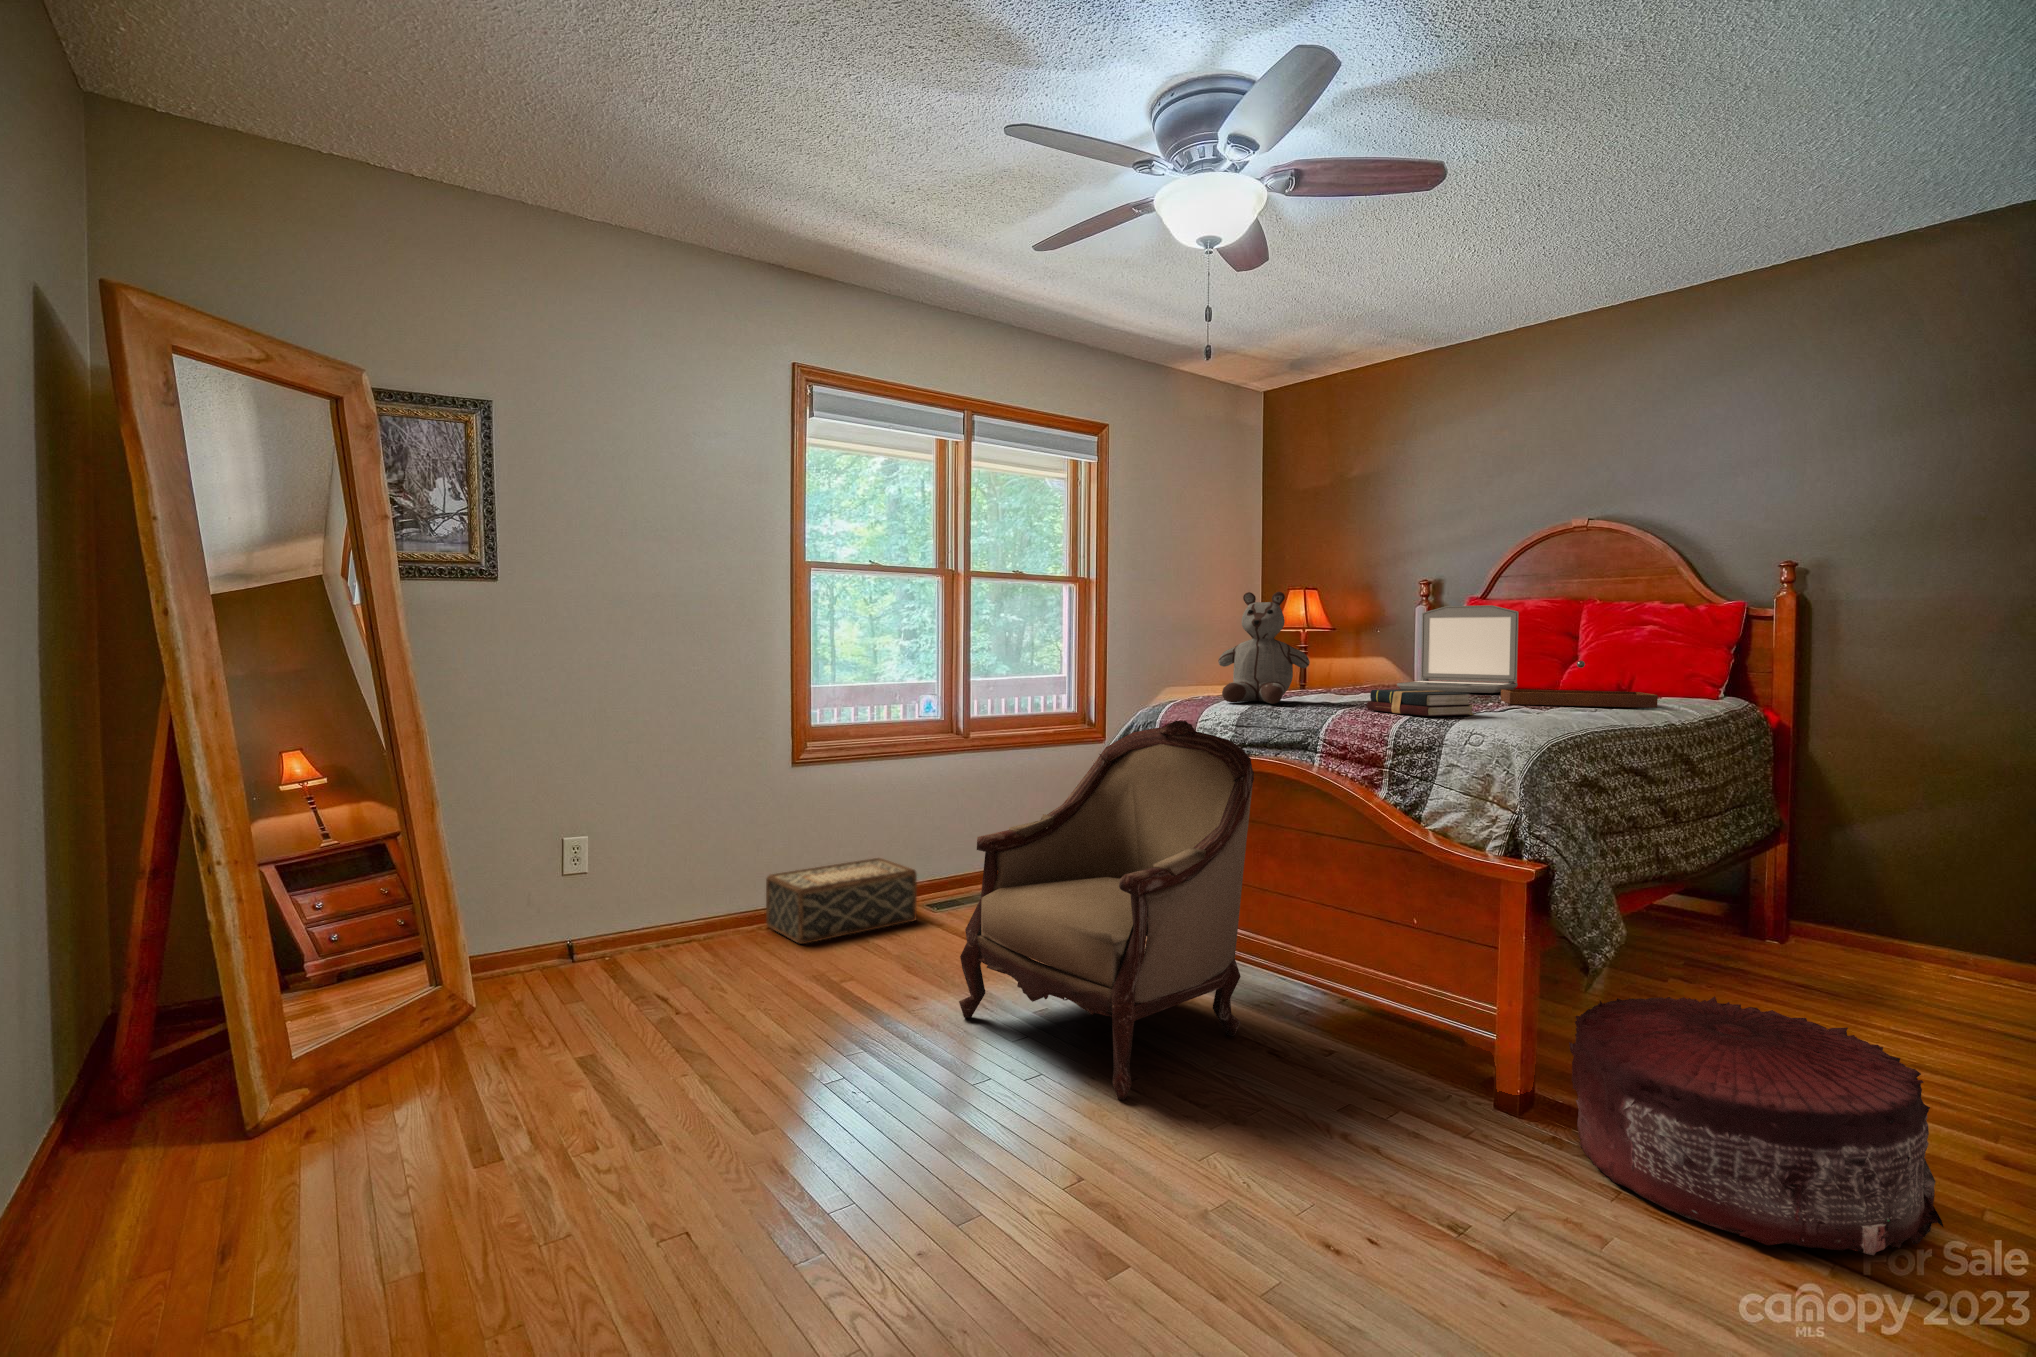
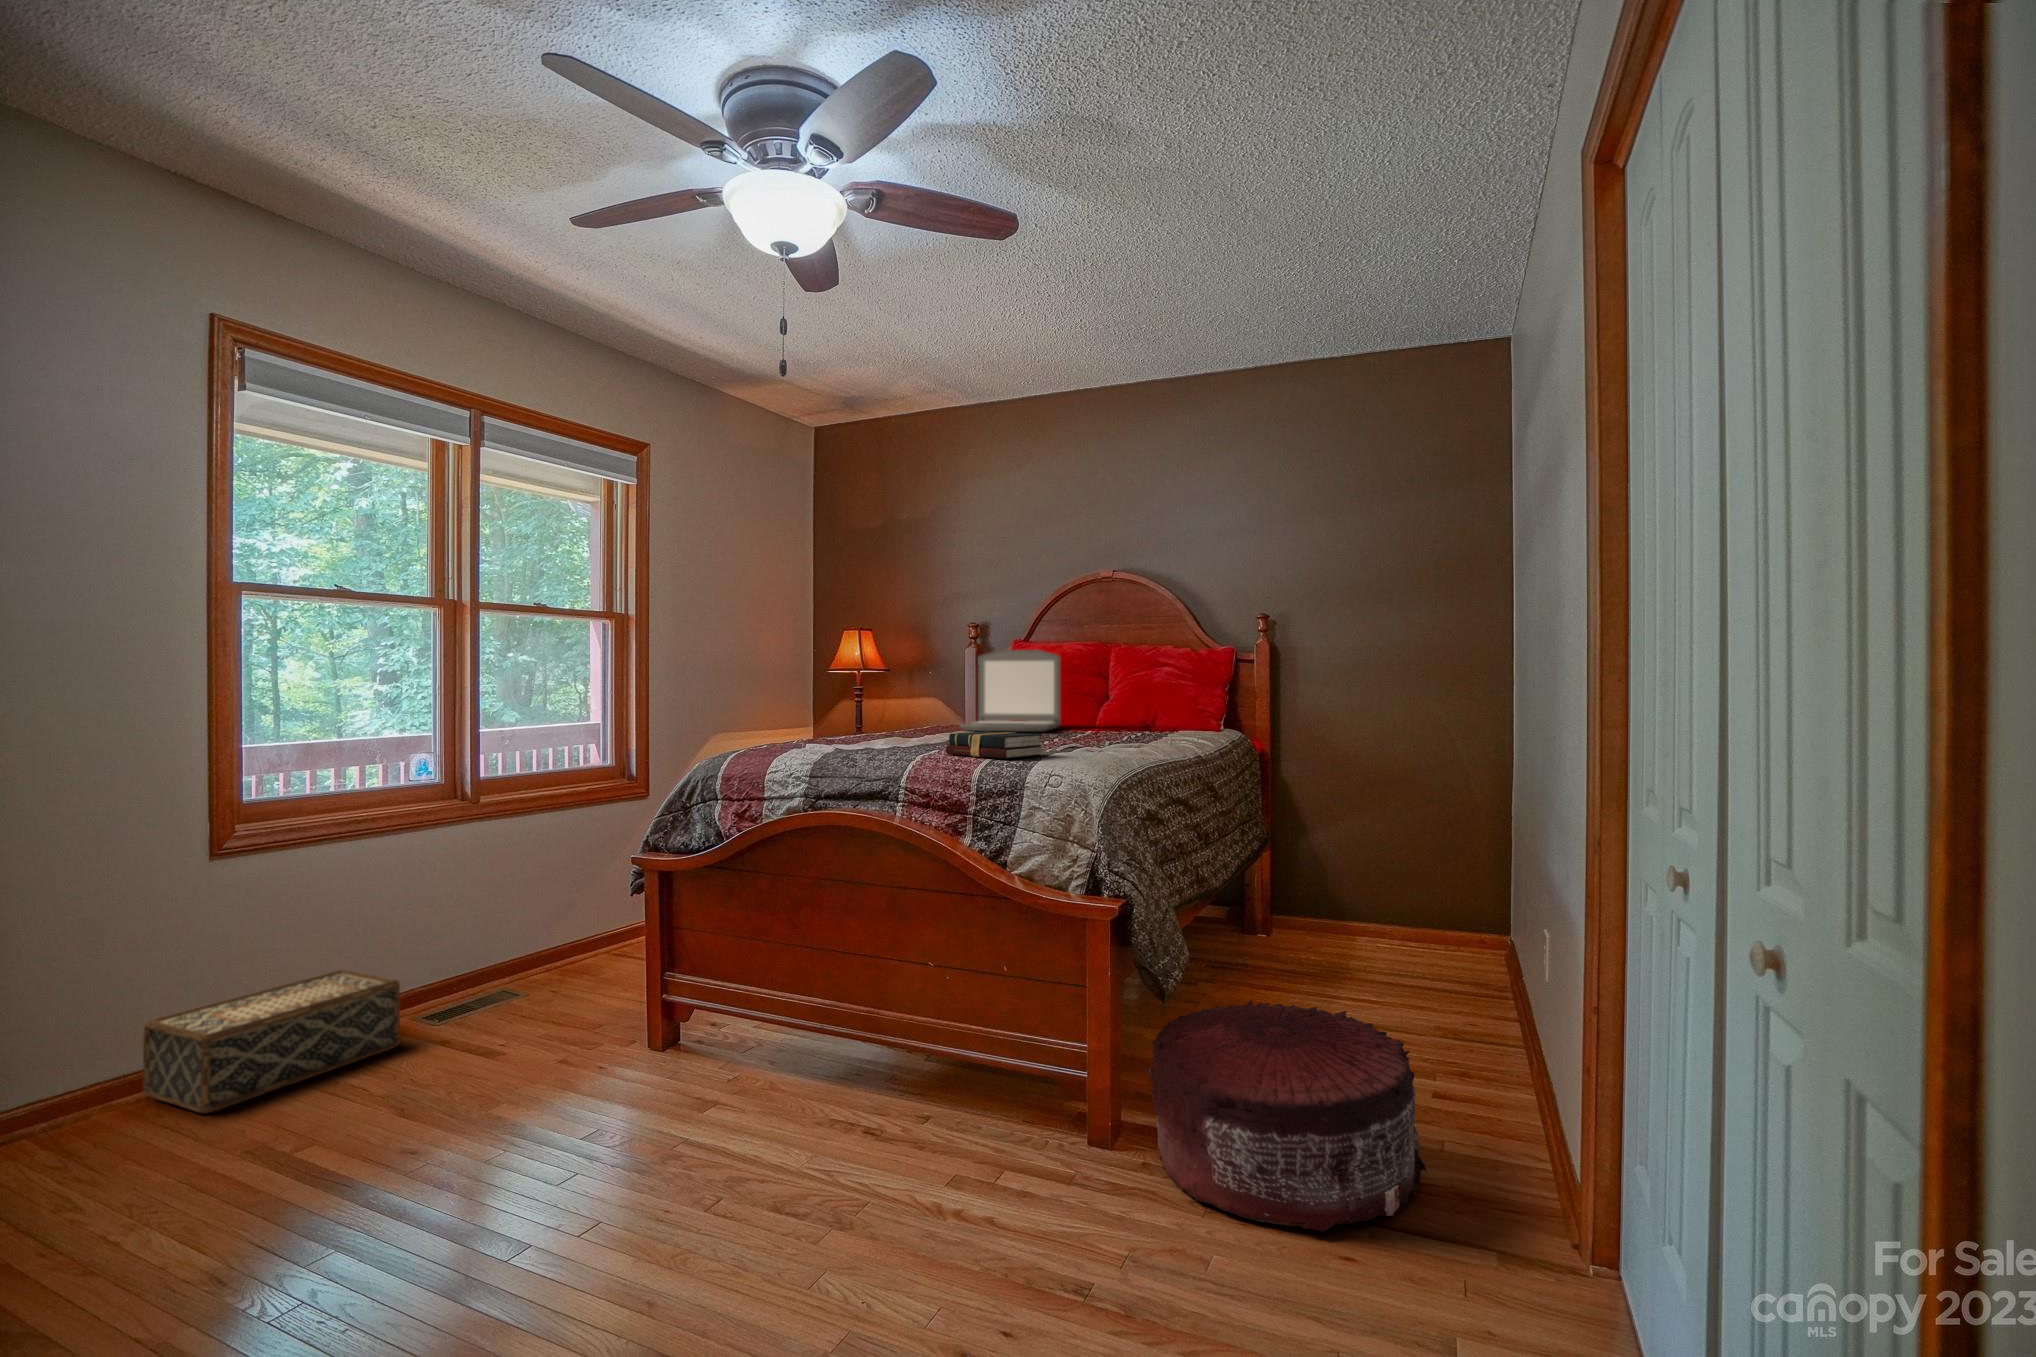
stuffed bear: present [1218,592,1310,704] -> none [790,633,886,751]
tray: present [1501,661,1658,708] -> none [1054,701,1179,742]
armchair: present [959,721,1254,1100] -> none [466,775,840,1244]

